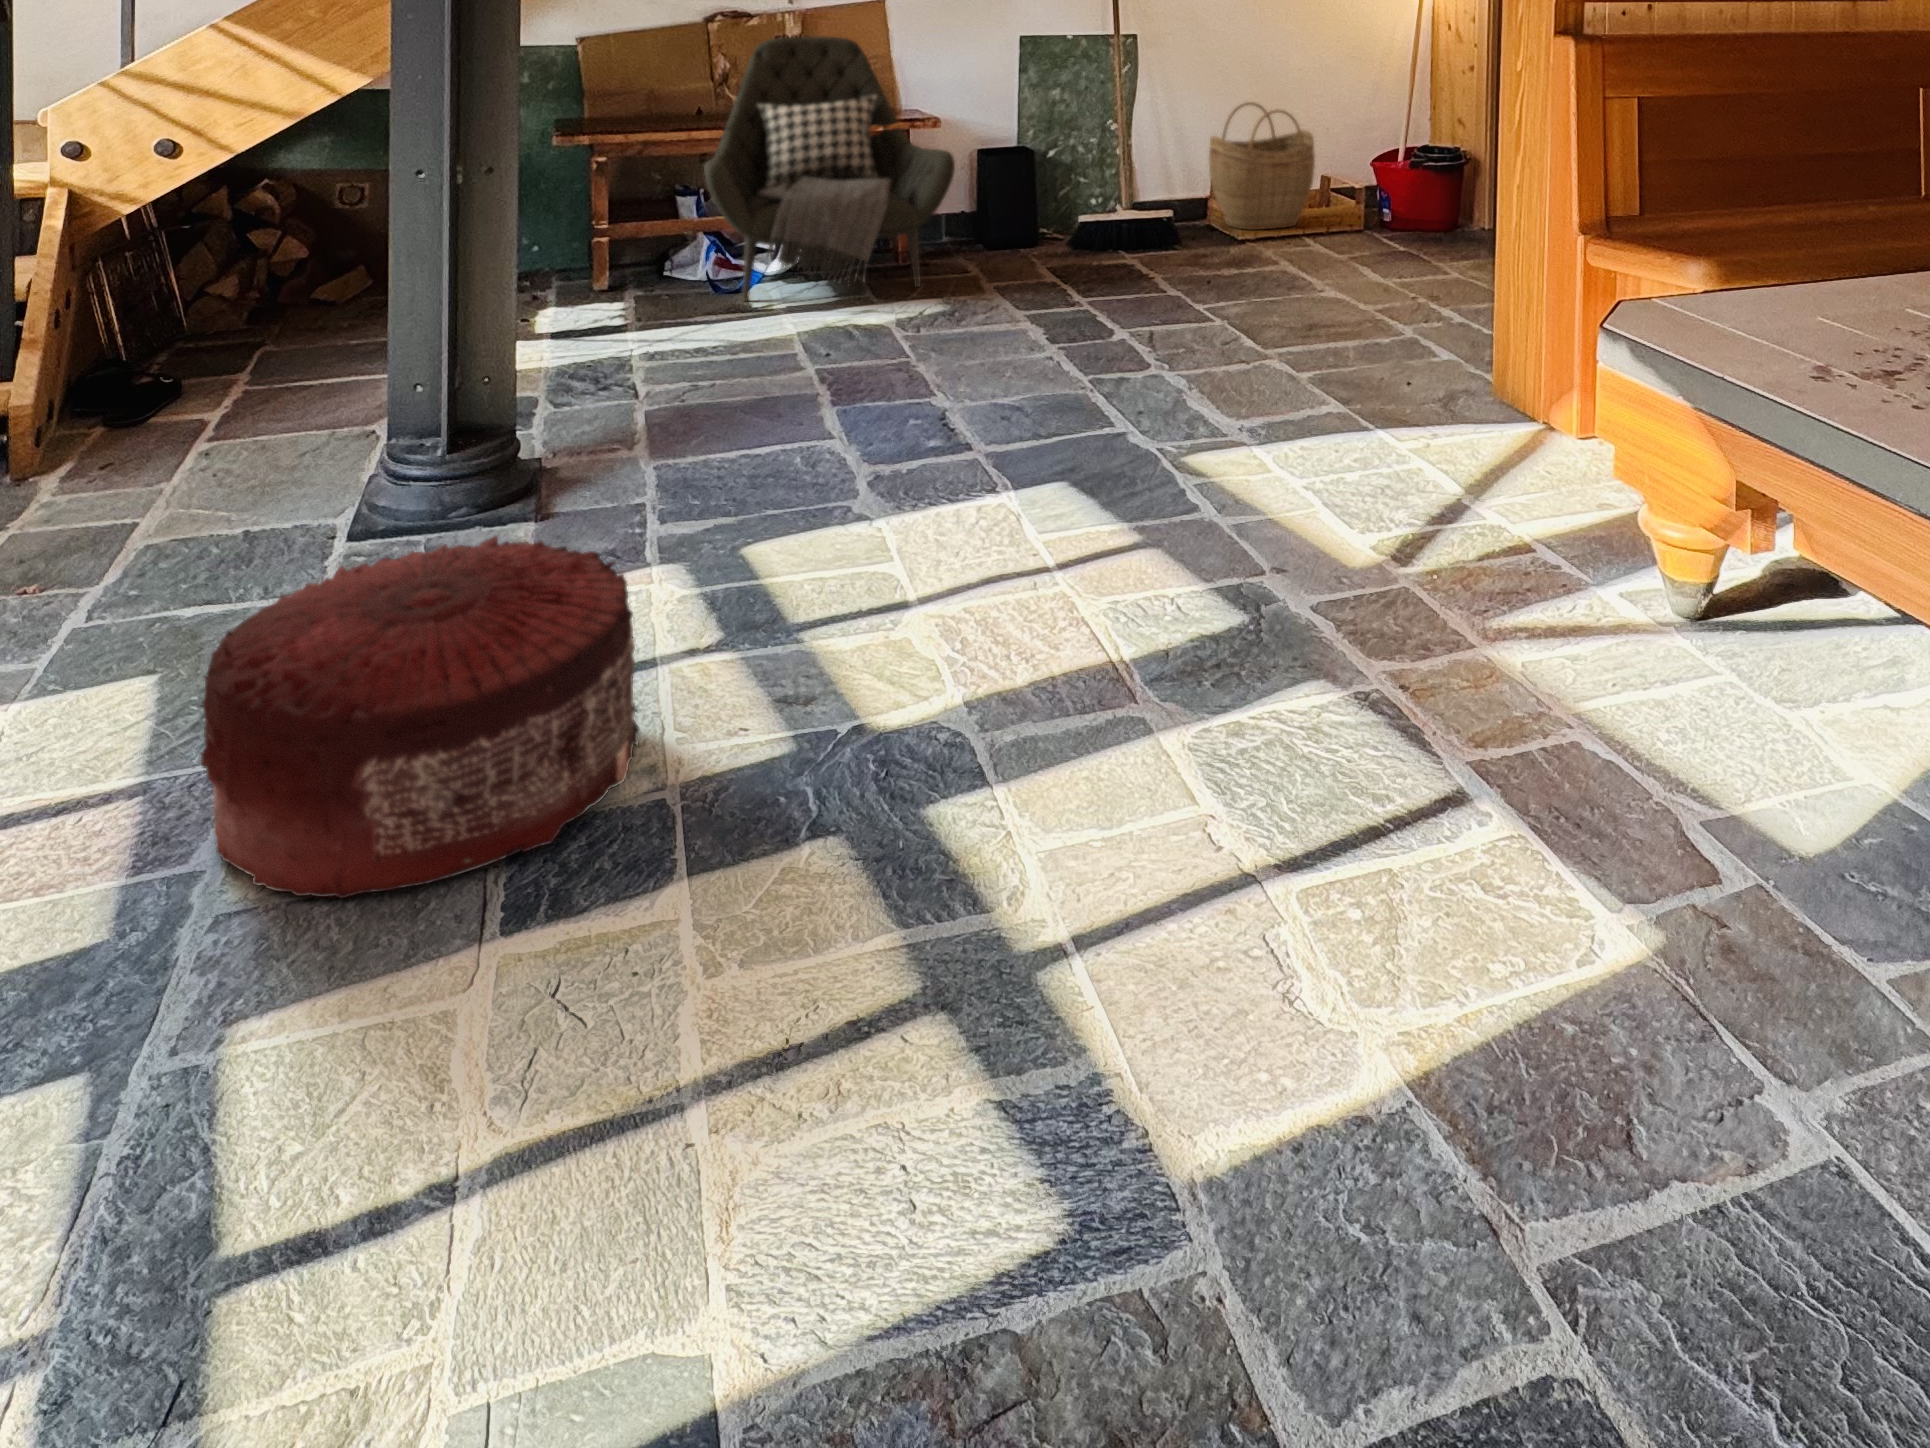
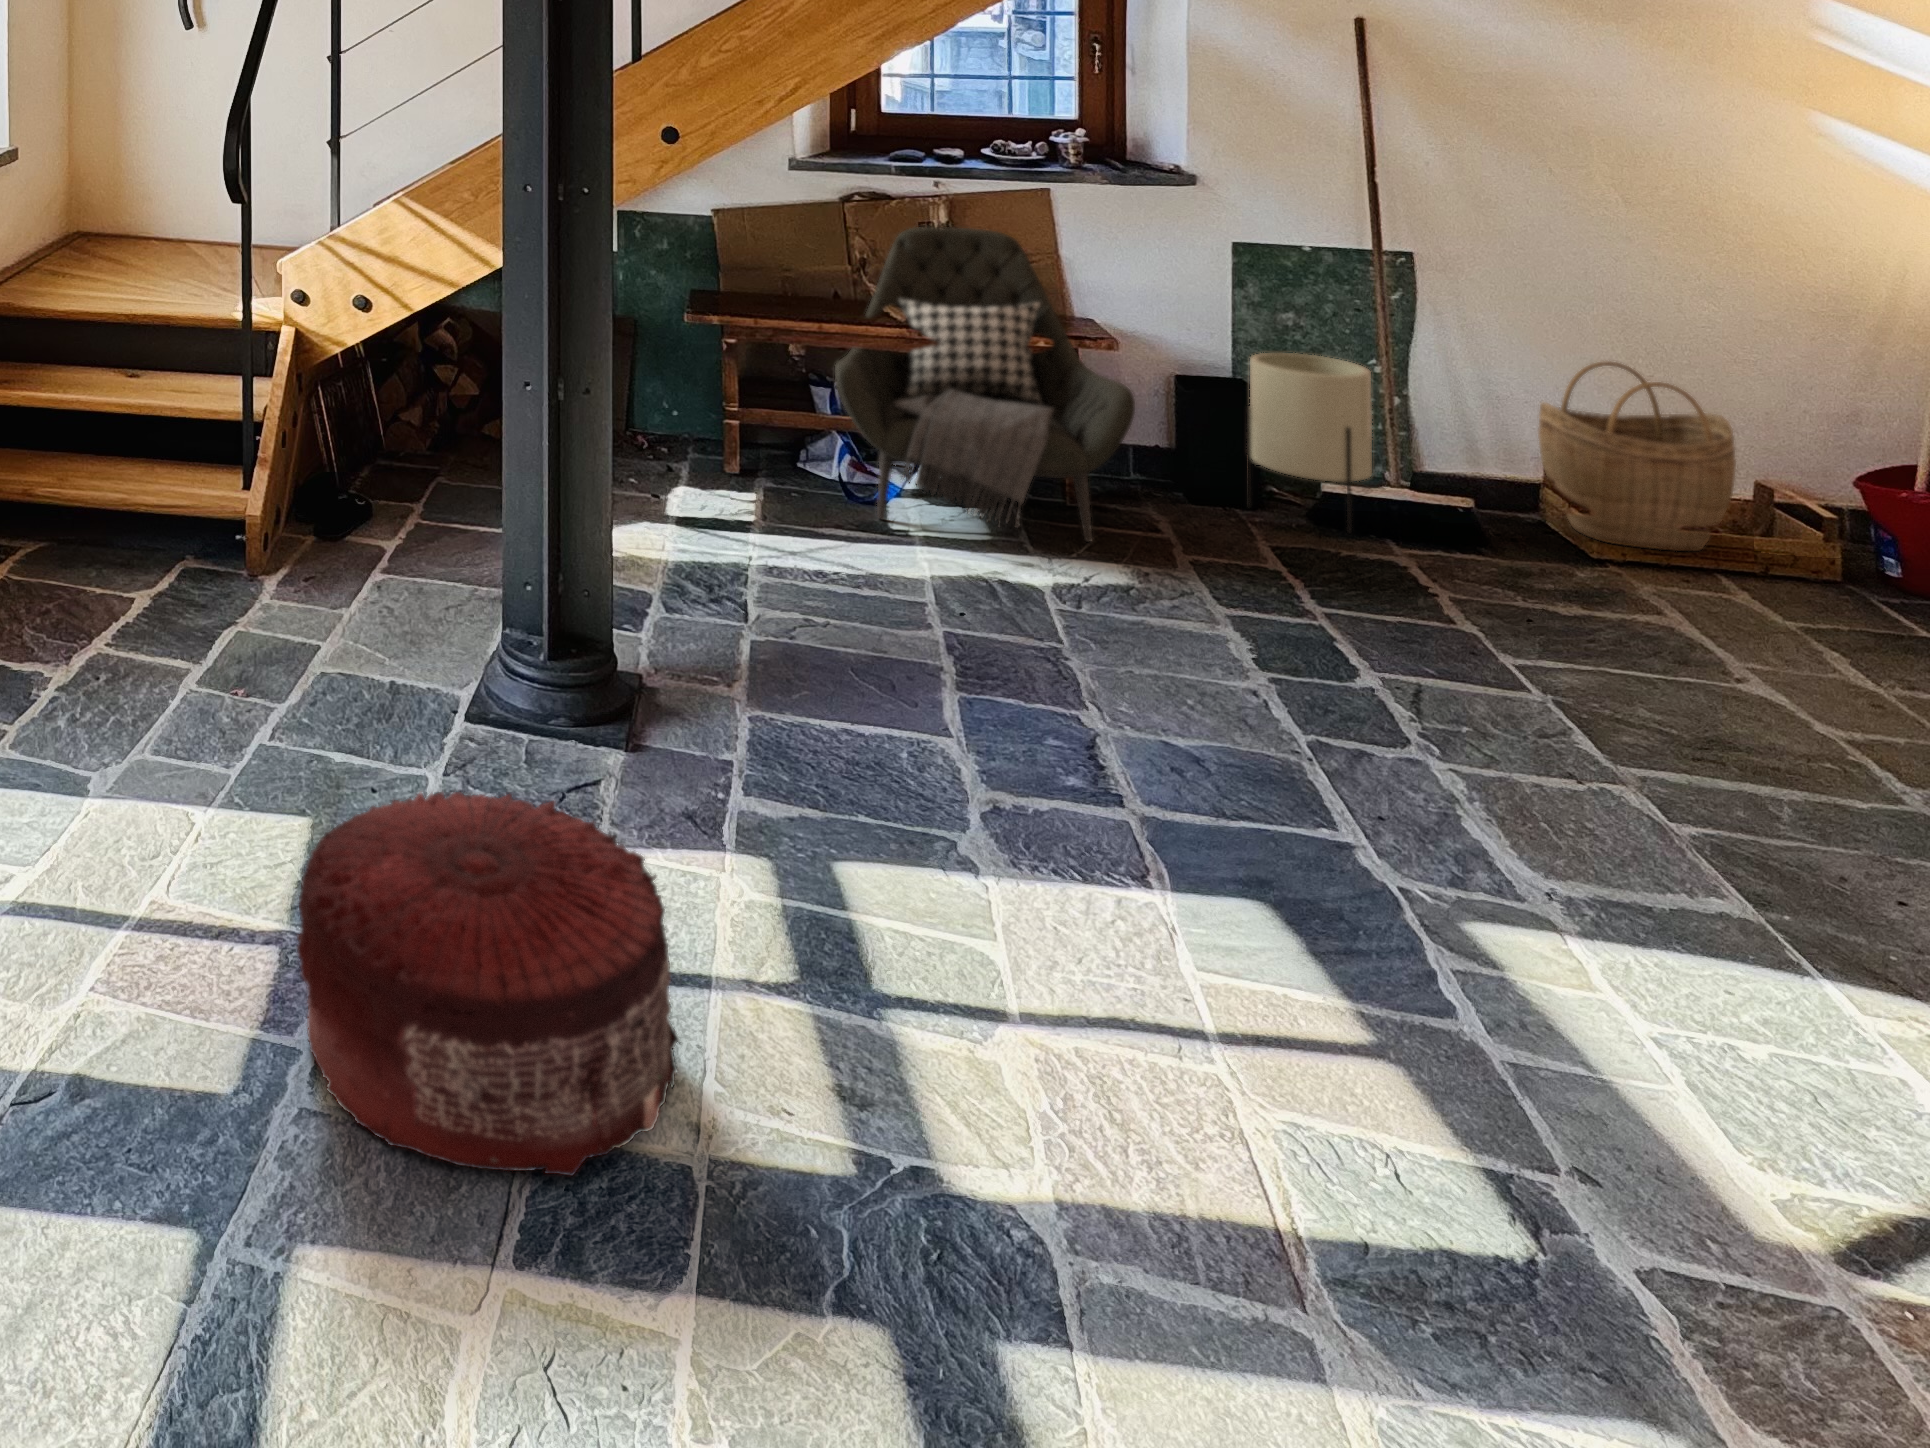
planter: none [1028,119,1112,251] -> present [1247,353,1372,533]

